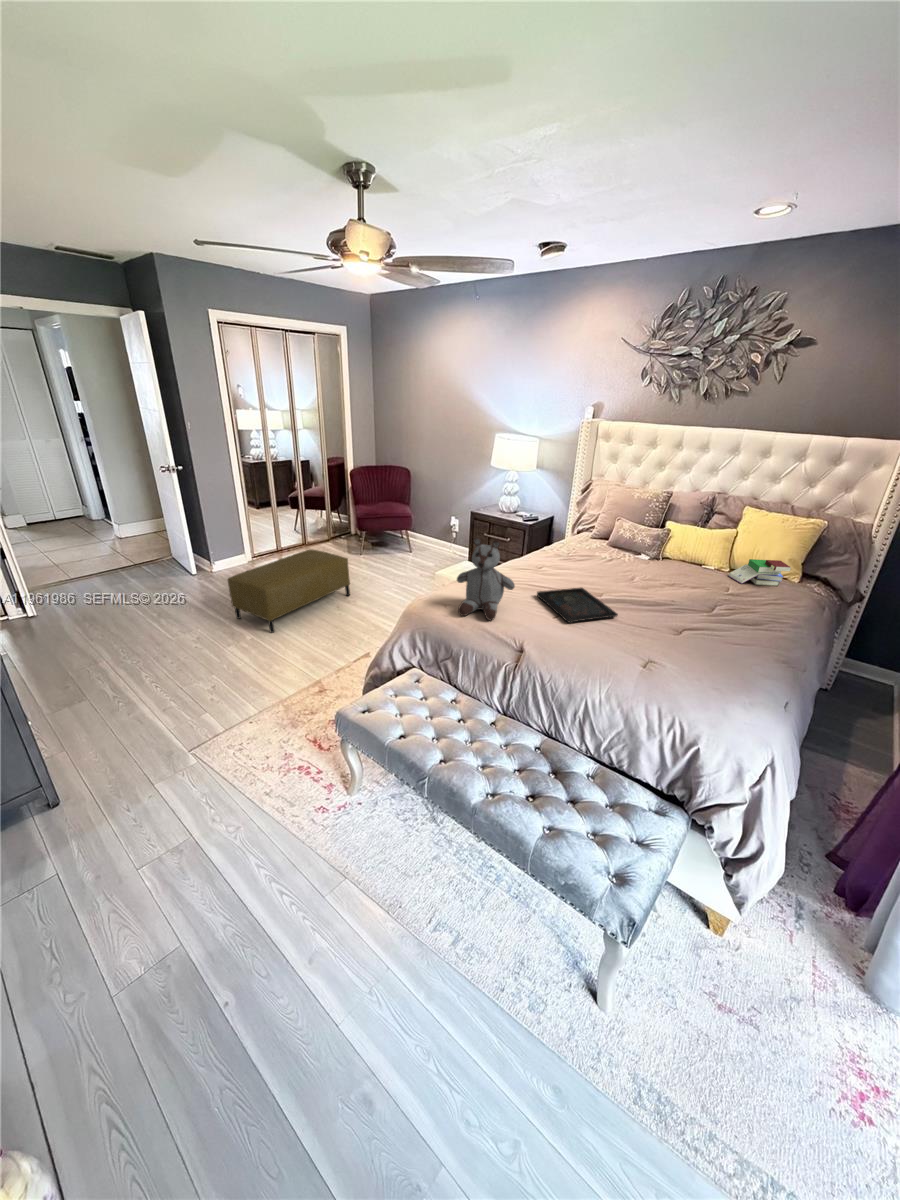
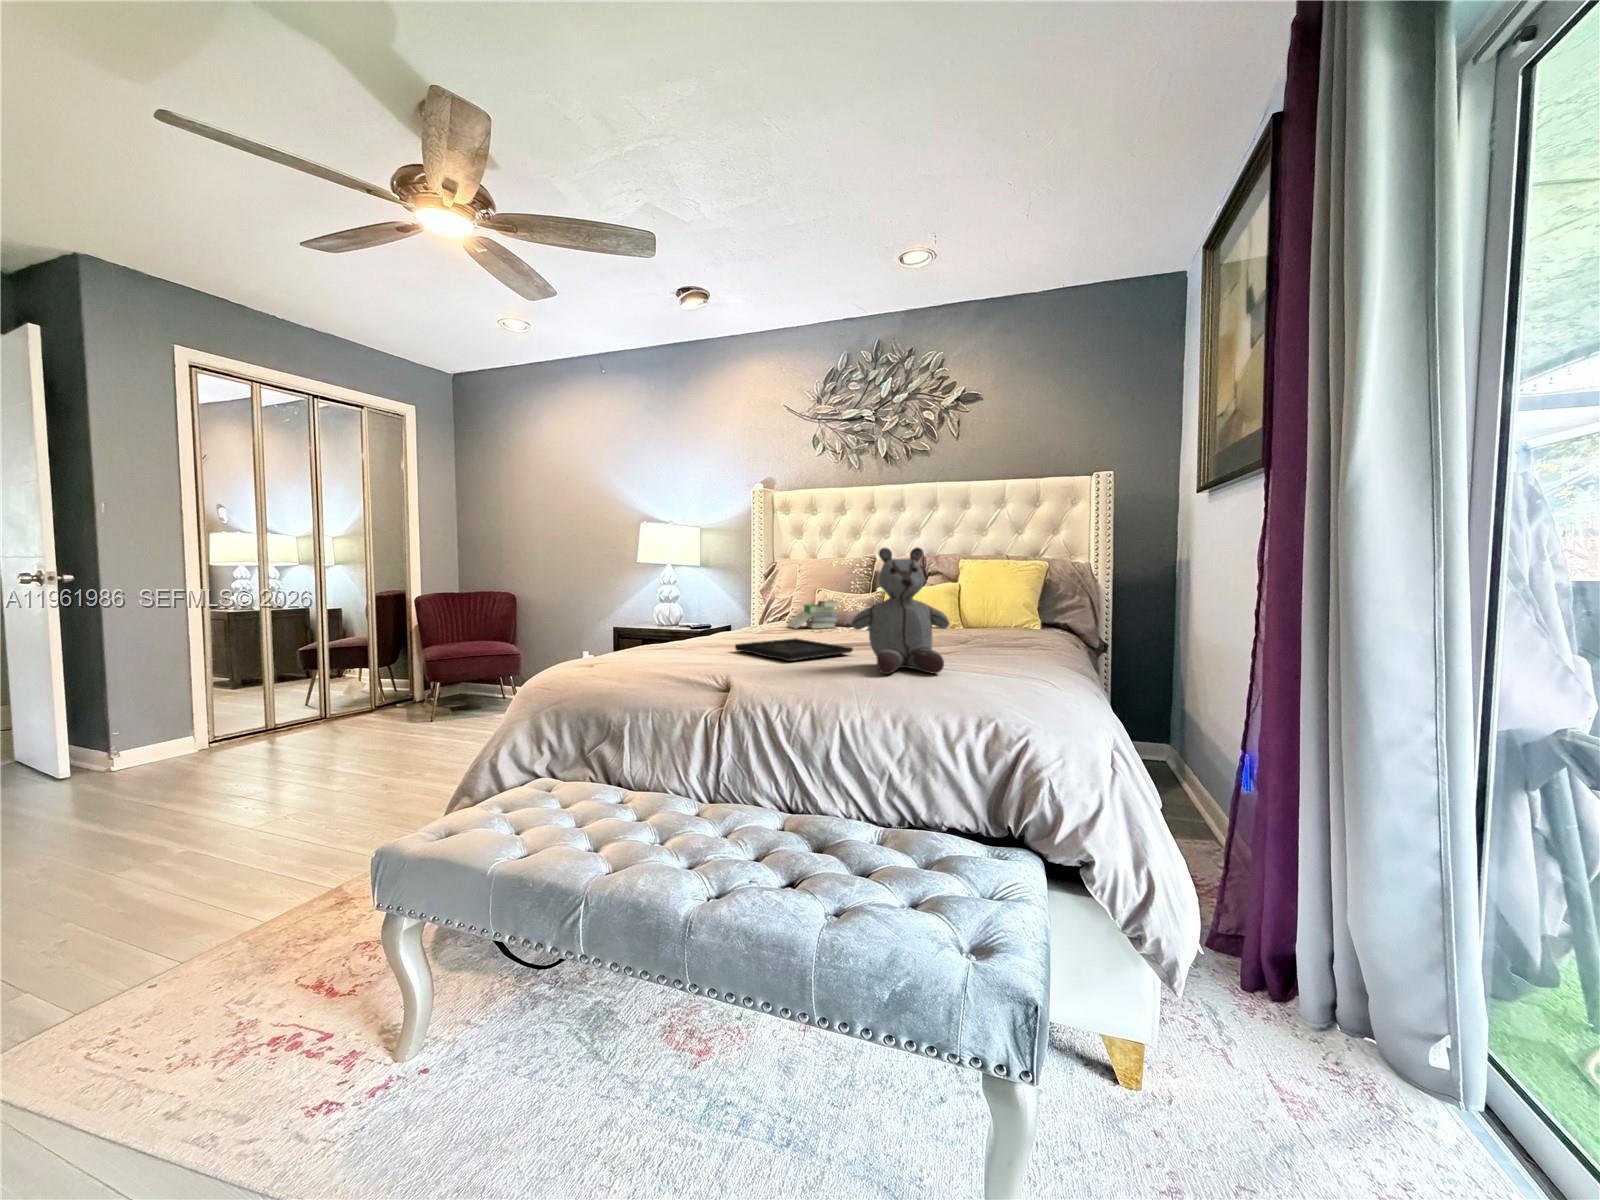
stuffed bear: present [457,538,515,620] -> present [852,547,949,674]
ottoman: present [228,549,350,633] -> none [150,691,419,829]
book: present [728,559,791,586] -> present [787,601,839,629]

